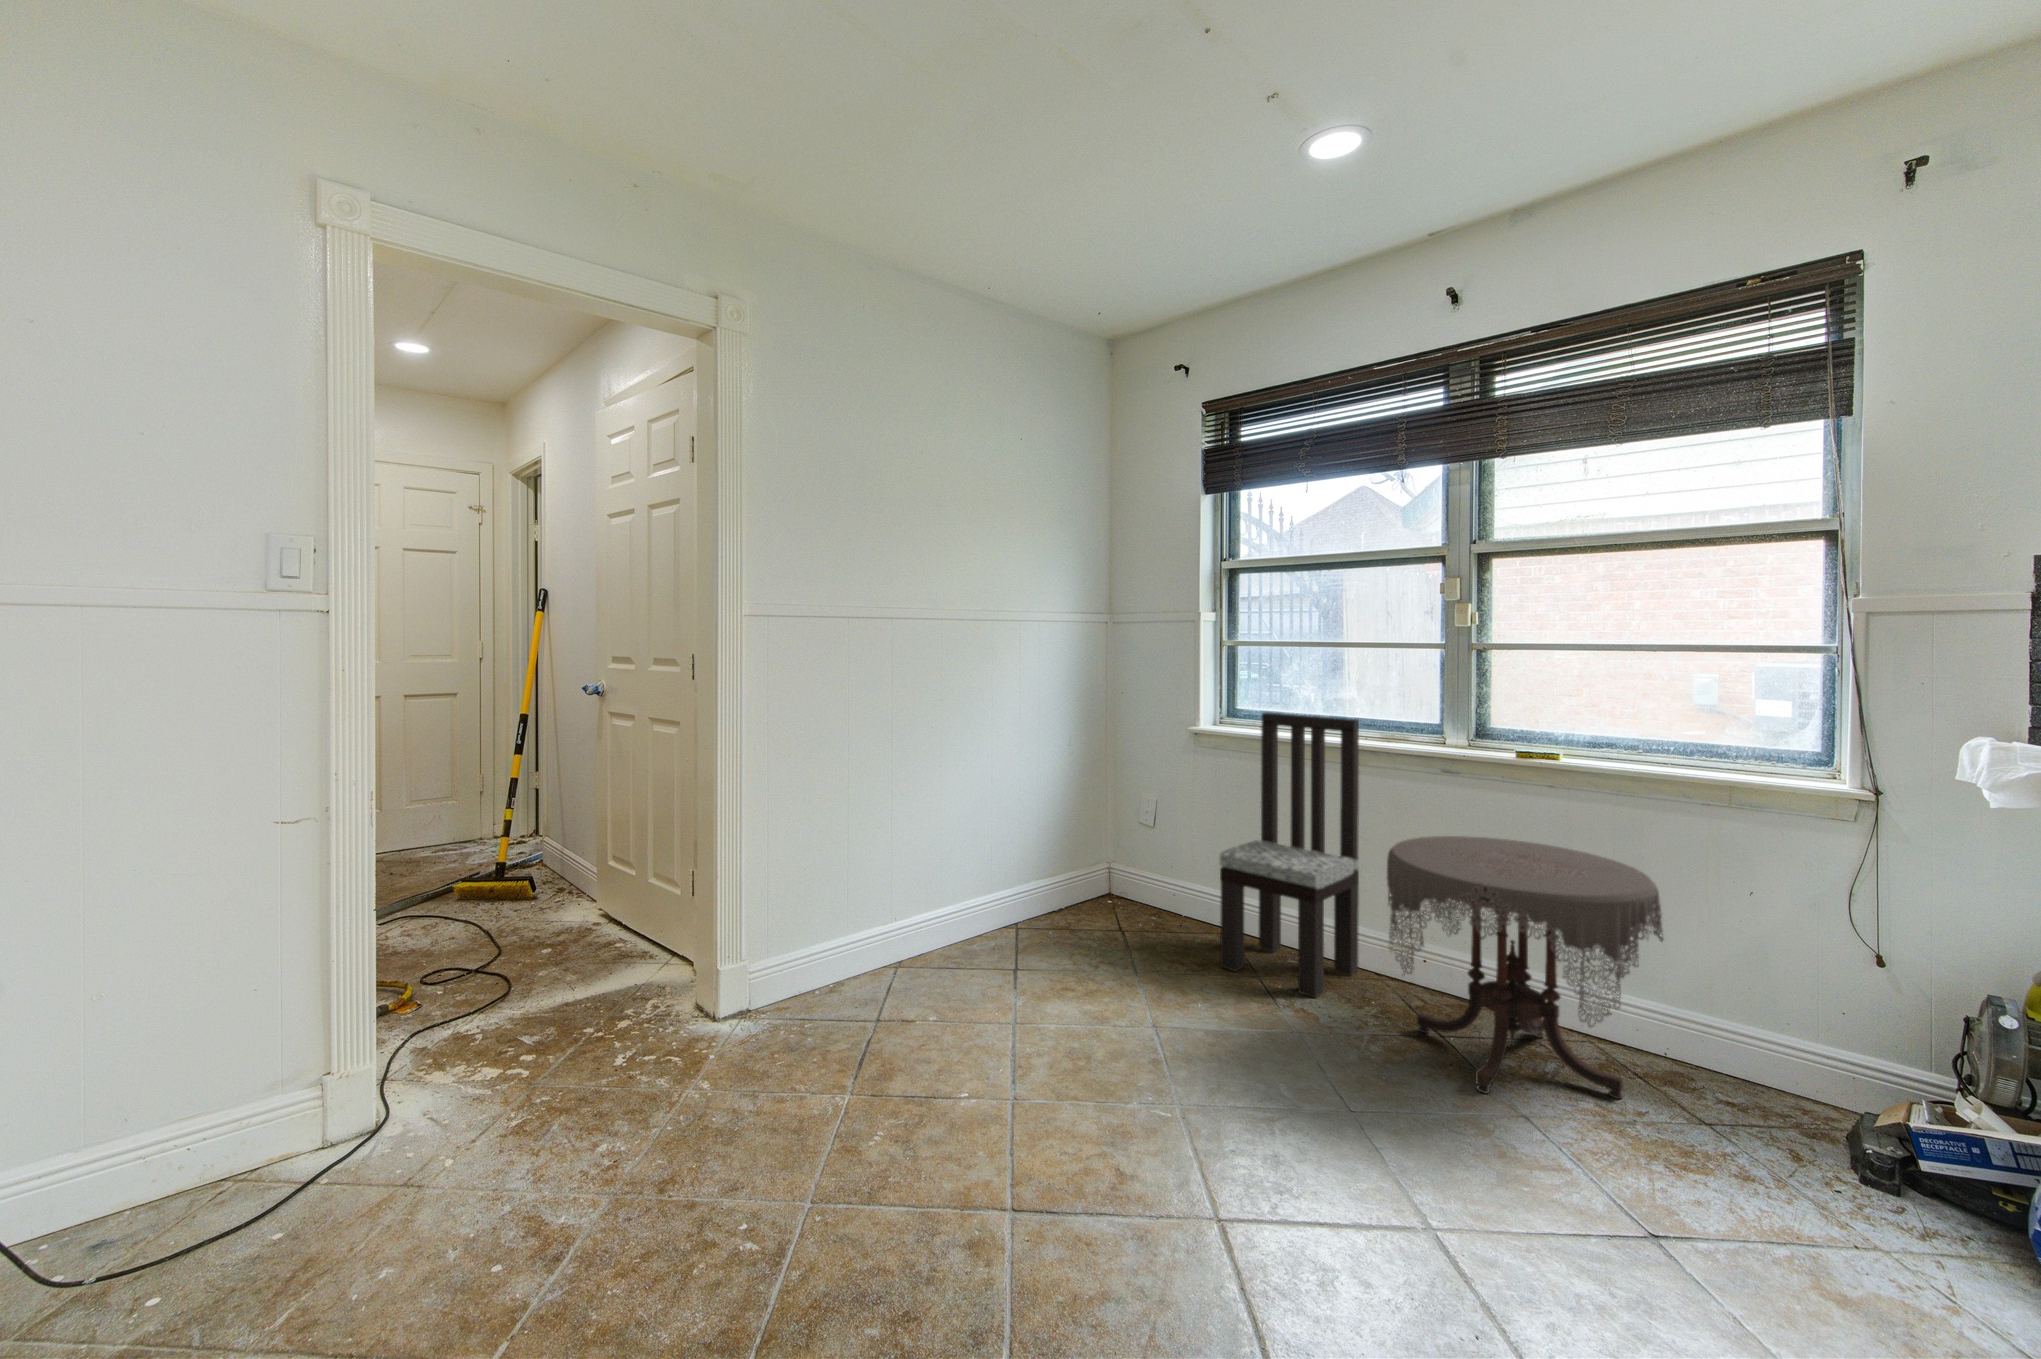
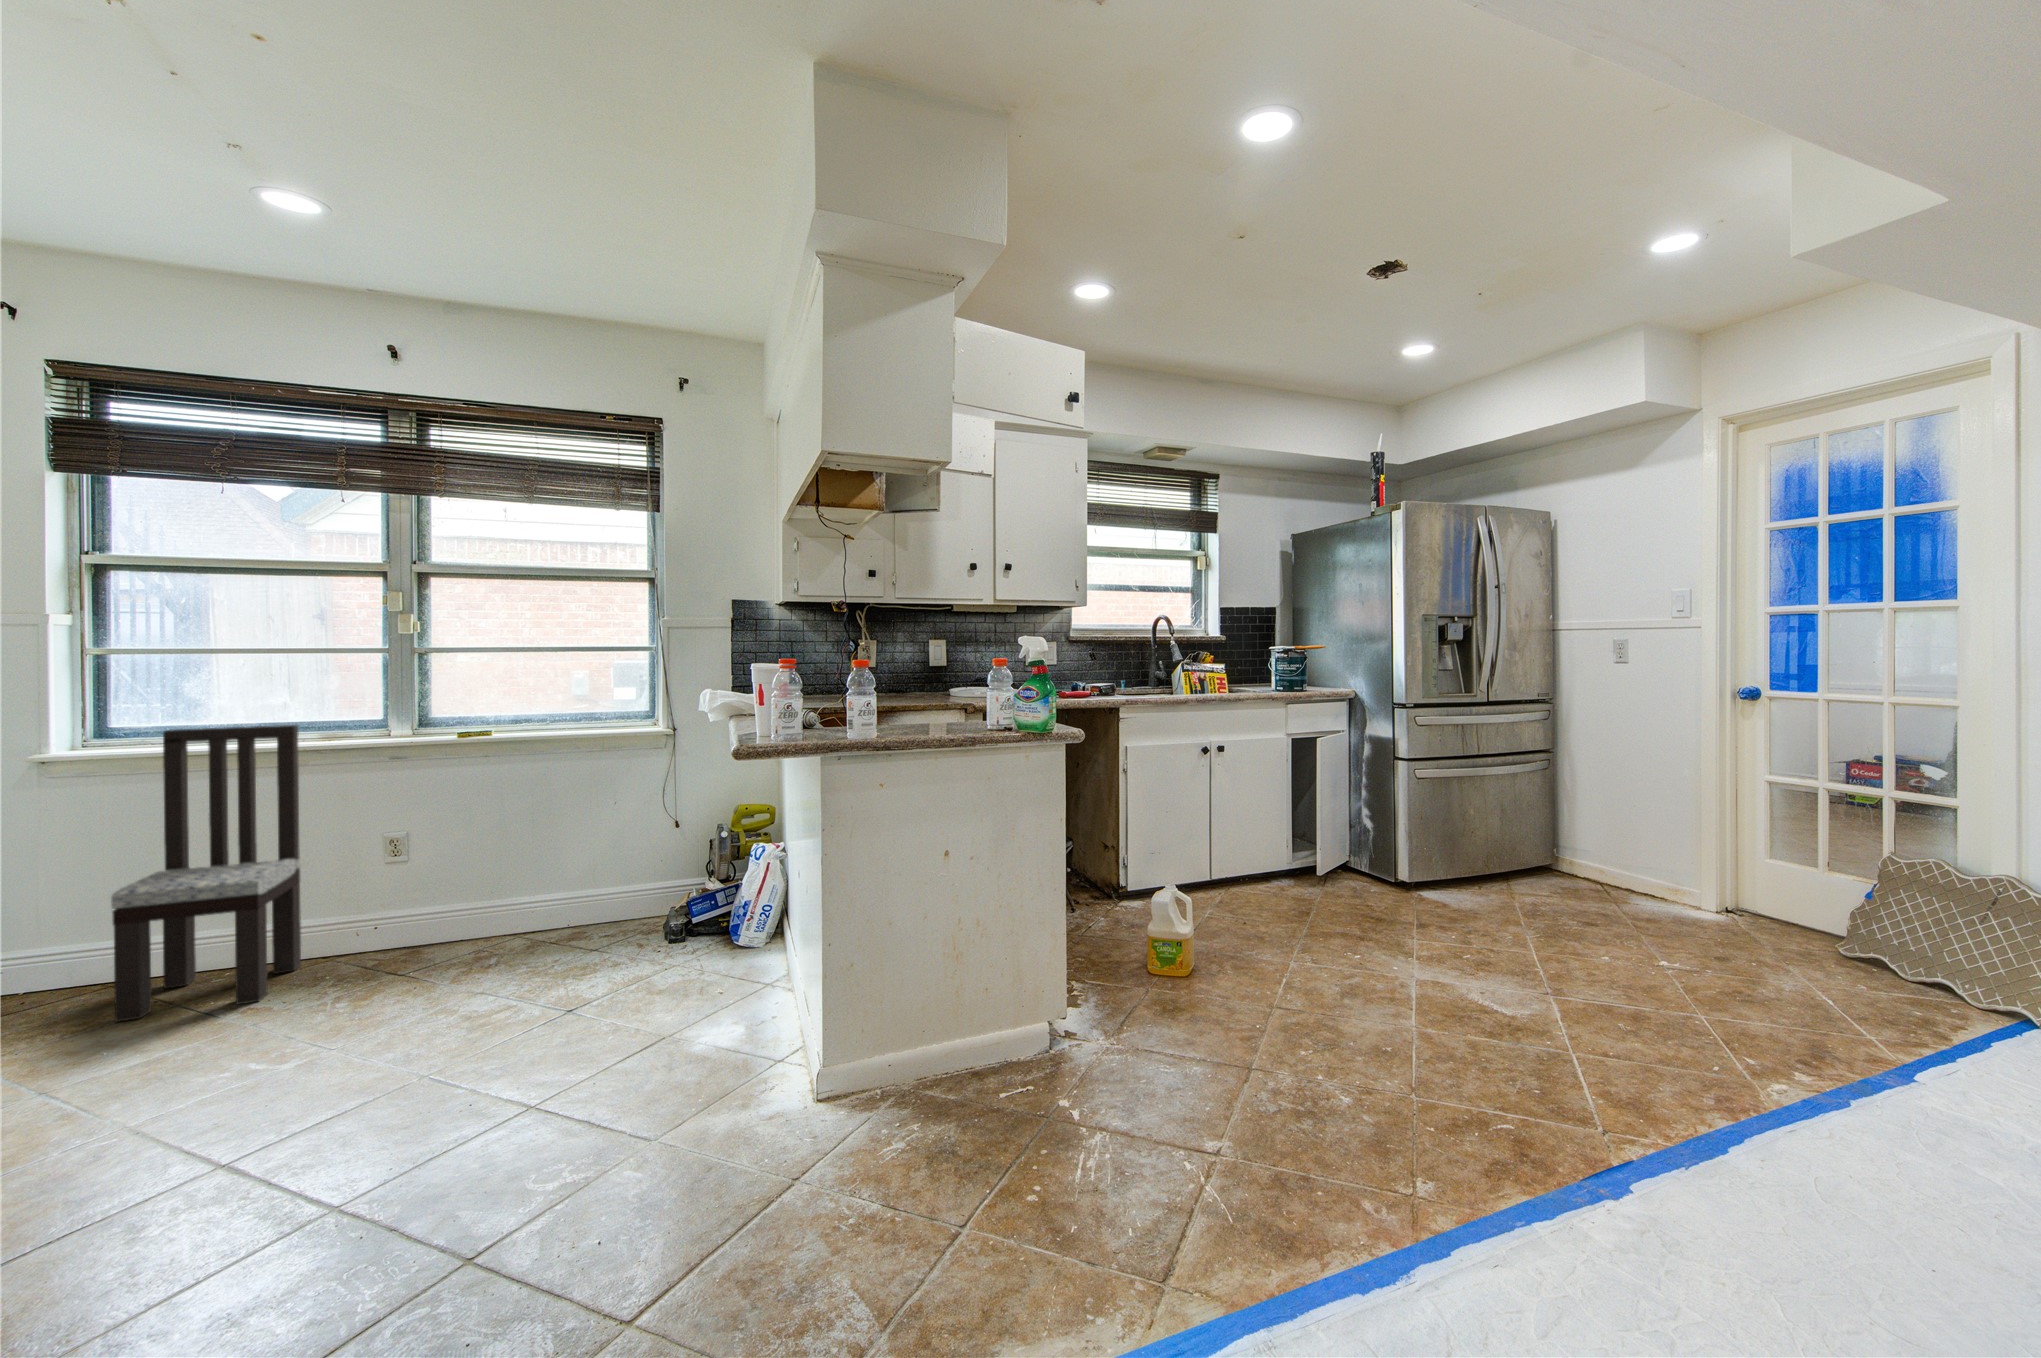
side table: present [1387,836,1663,1099] -> none [345,801,566,998]

